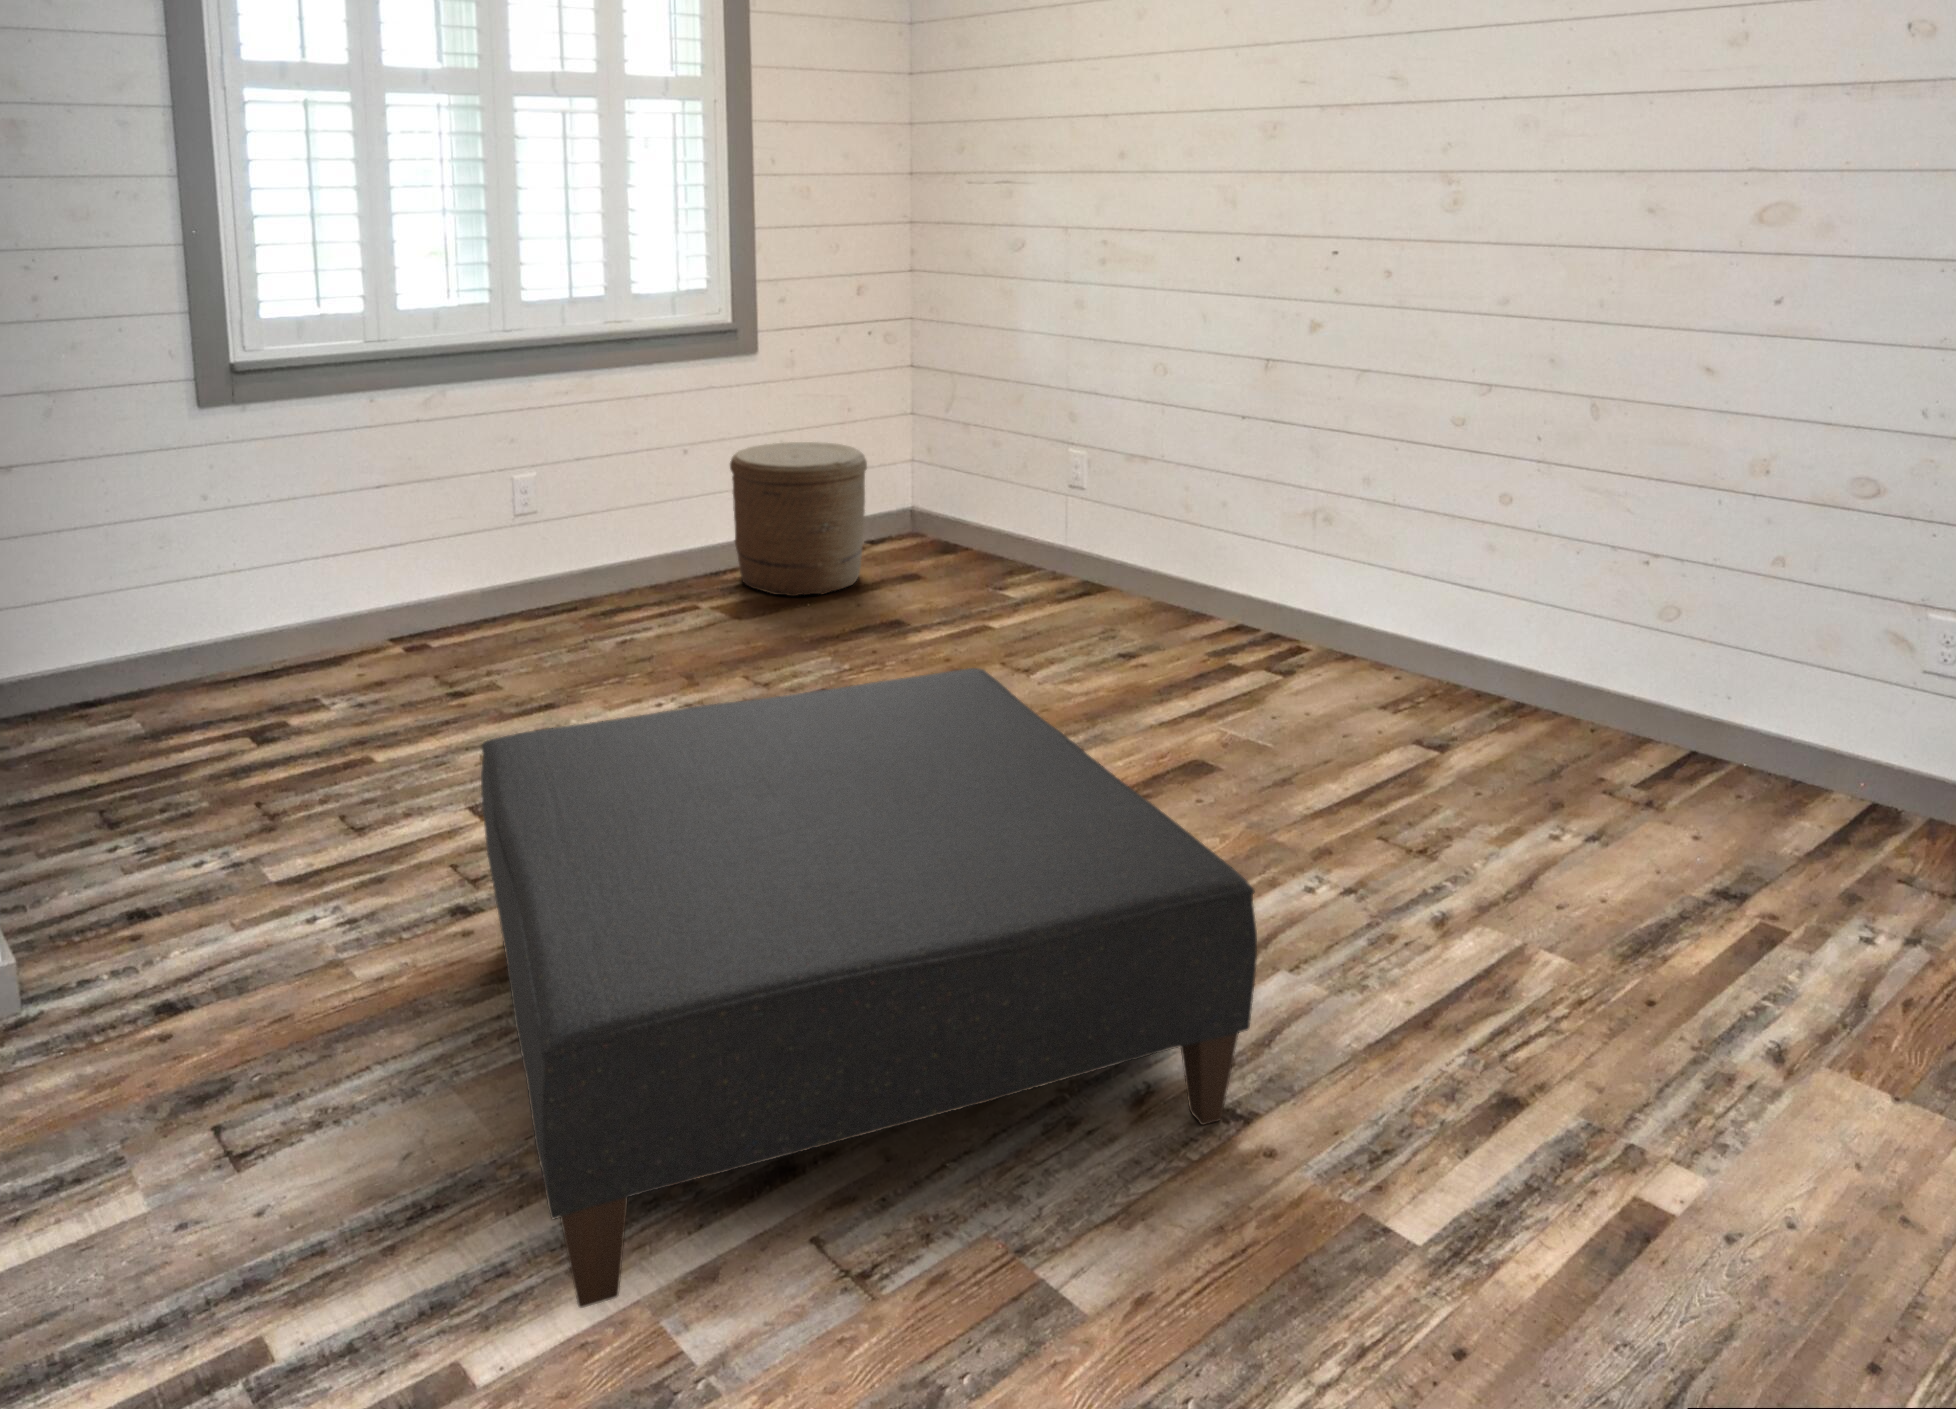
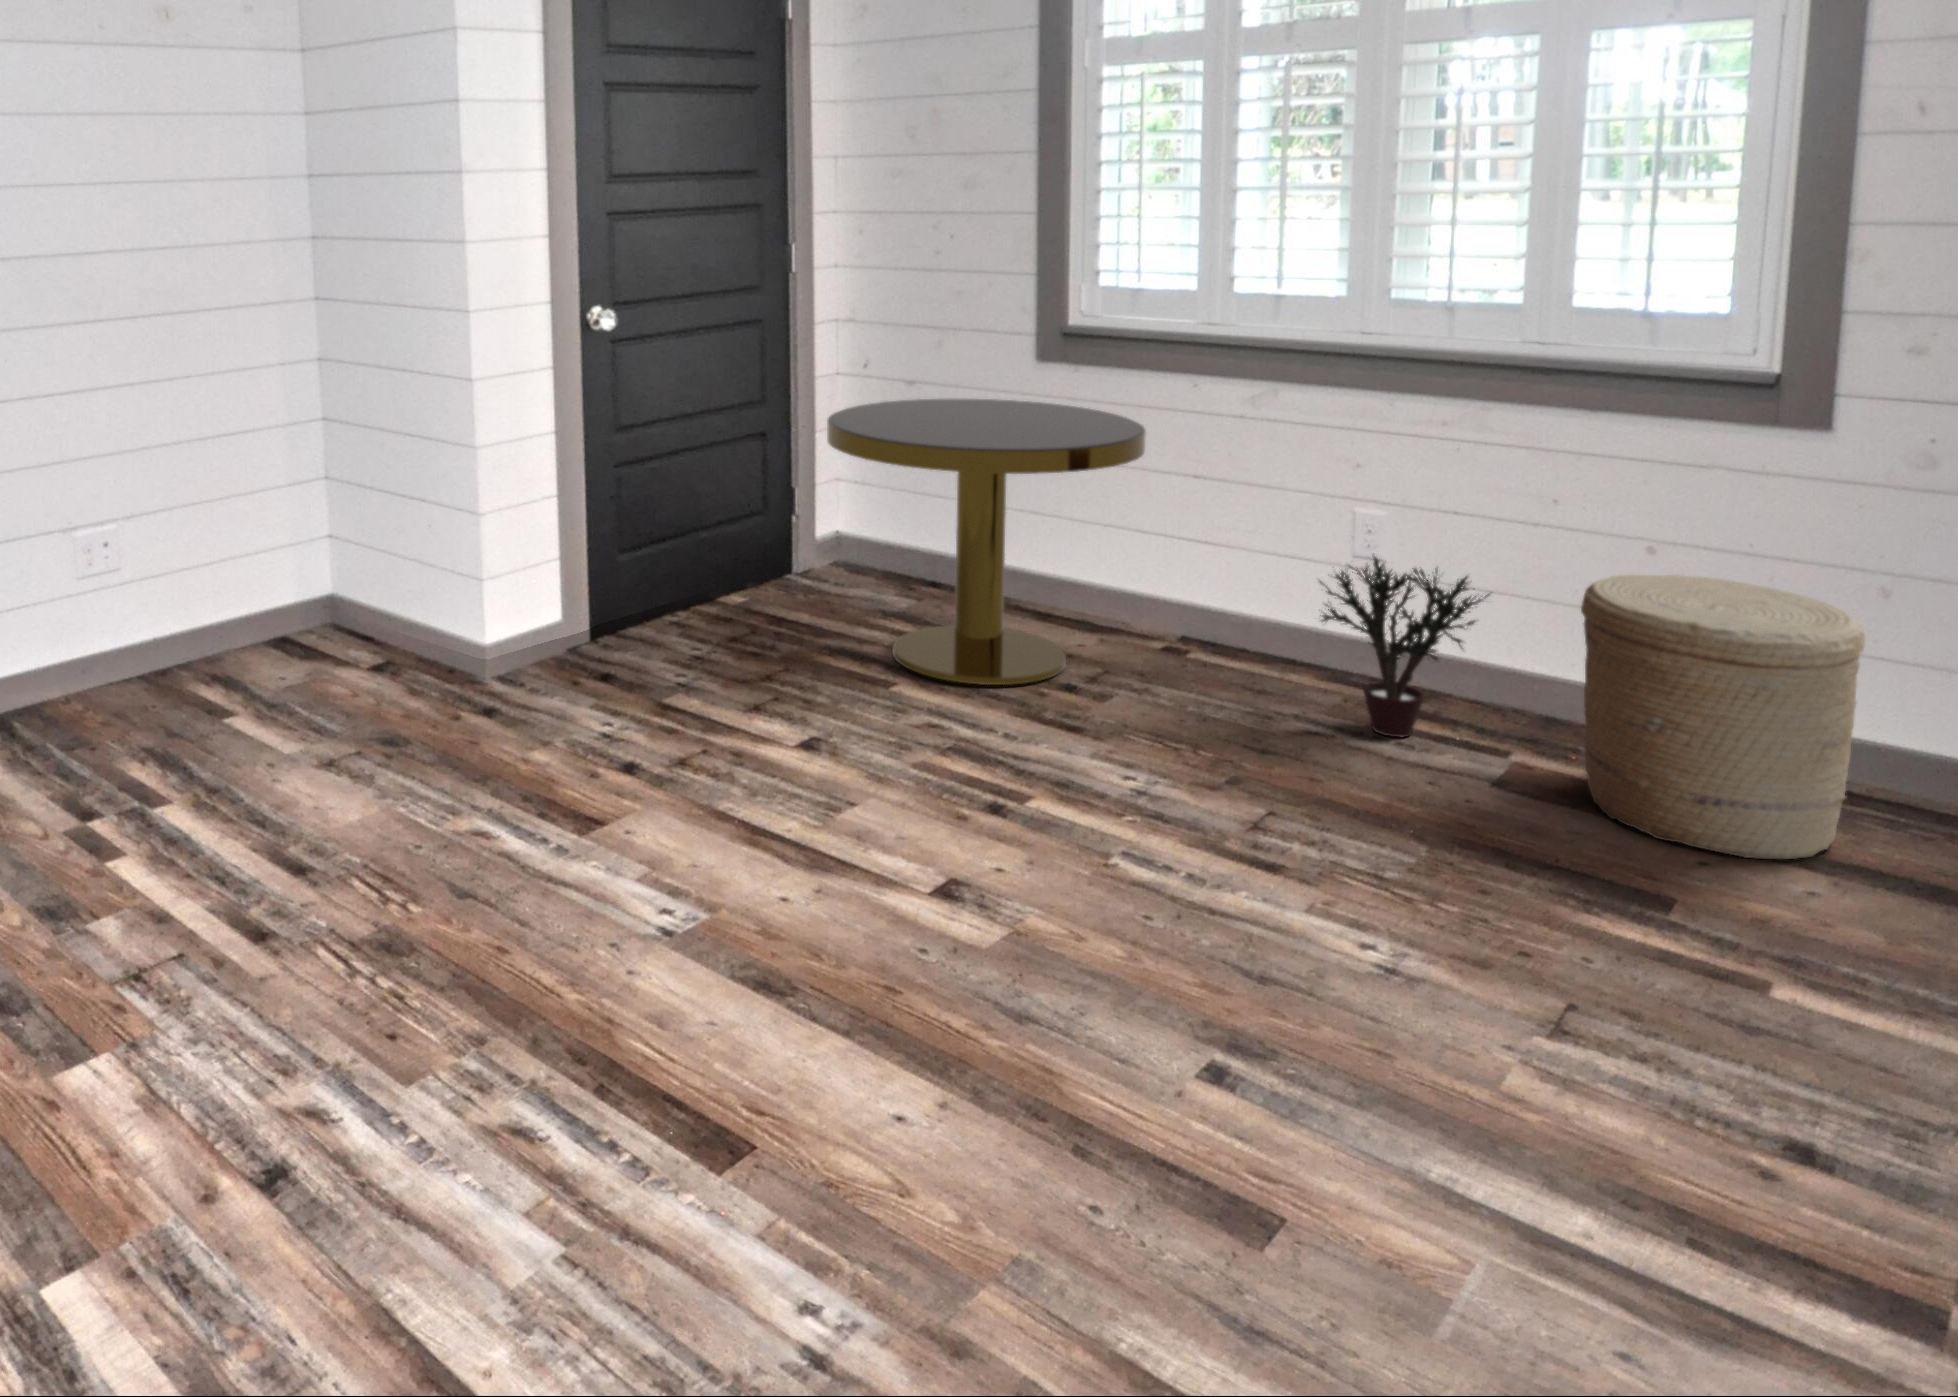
side table: none [138,442,485,745] -> present [827,399,1146,685]
potted plant: none [567,487,699,617] -> present [1320,556,1490,737]
ottoman: present [481,668,1257,1308] -> none [131,617,883,1167]

